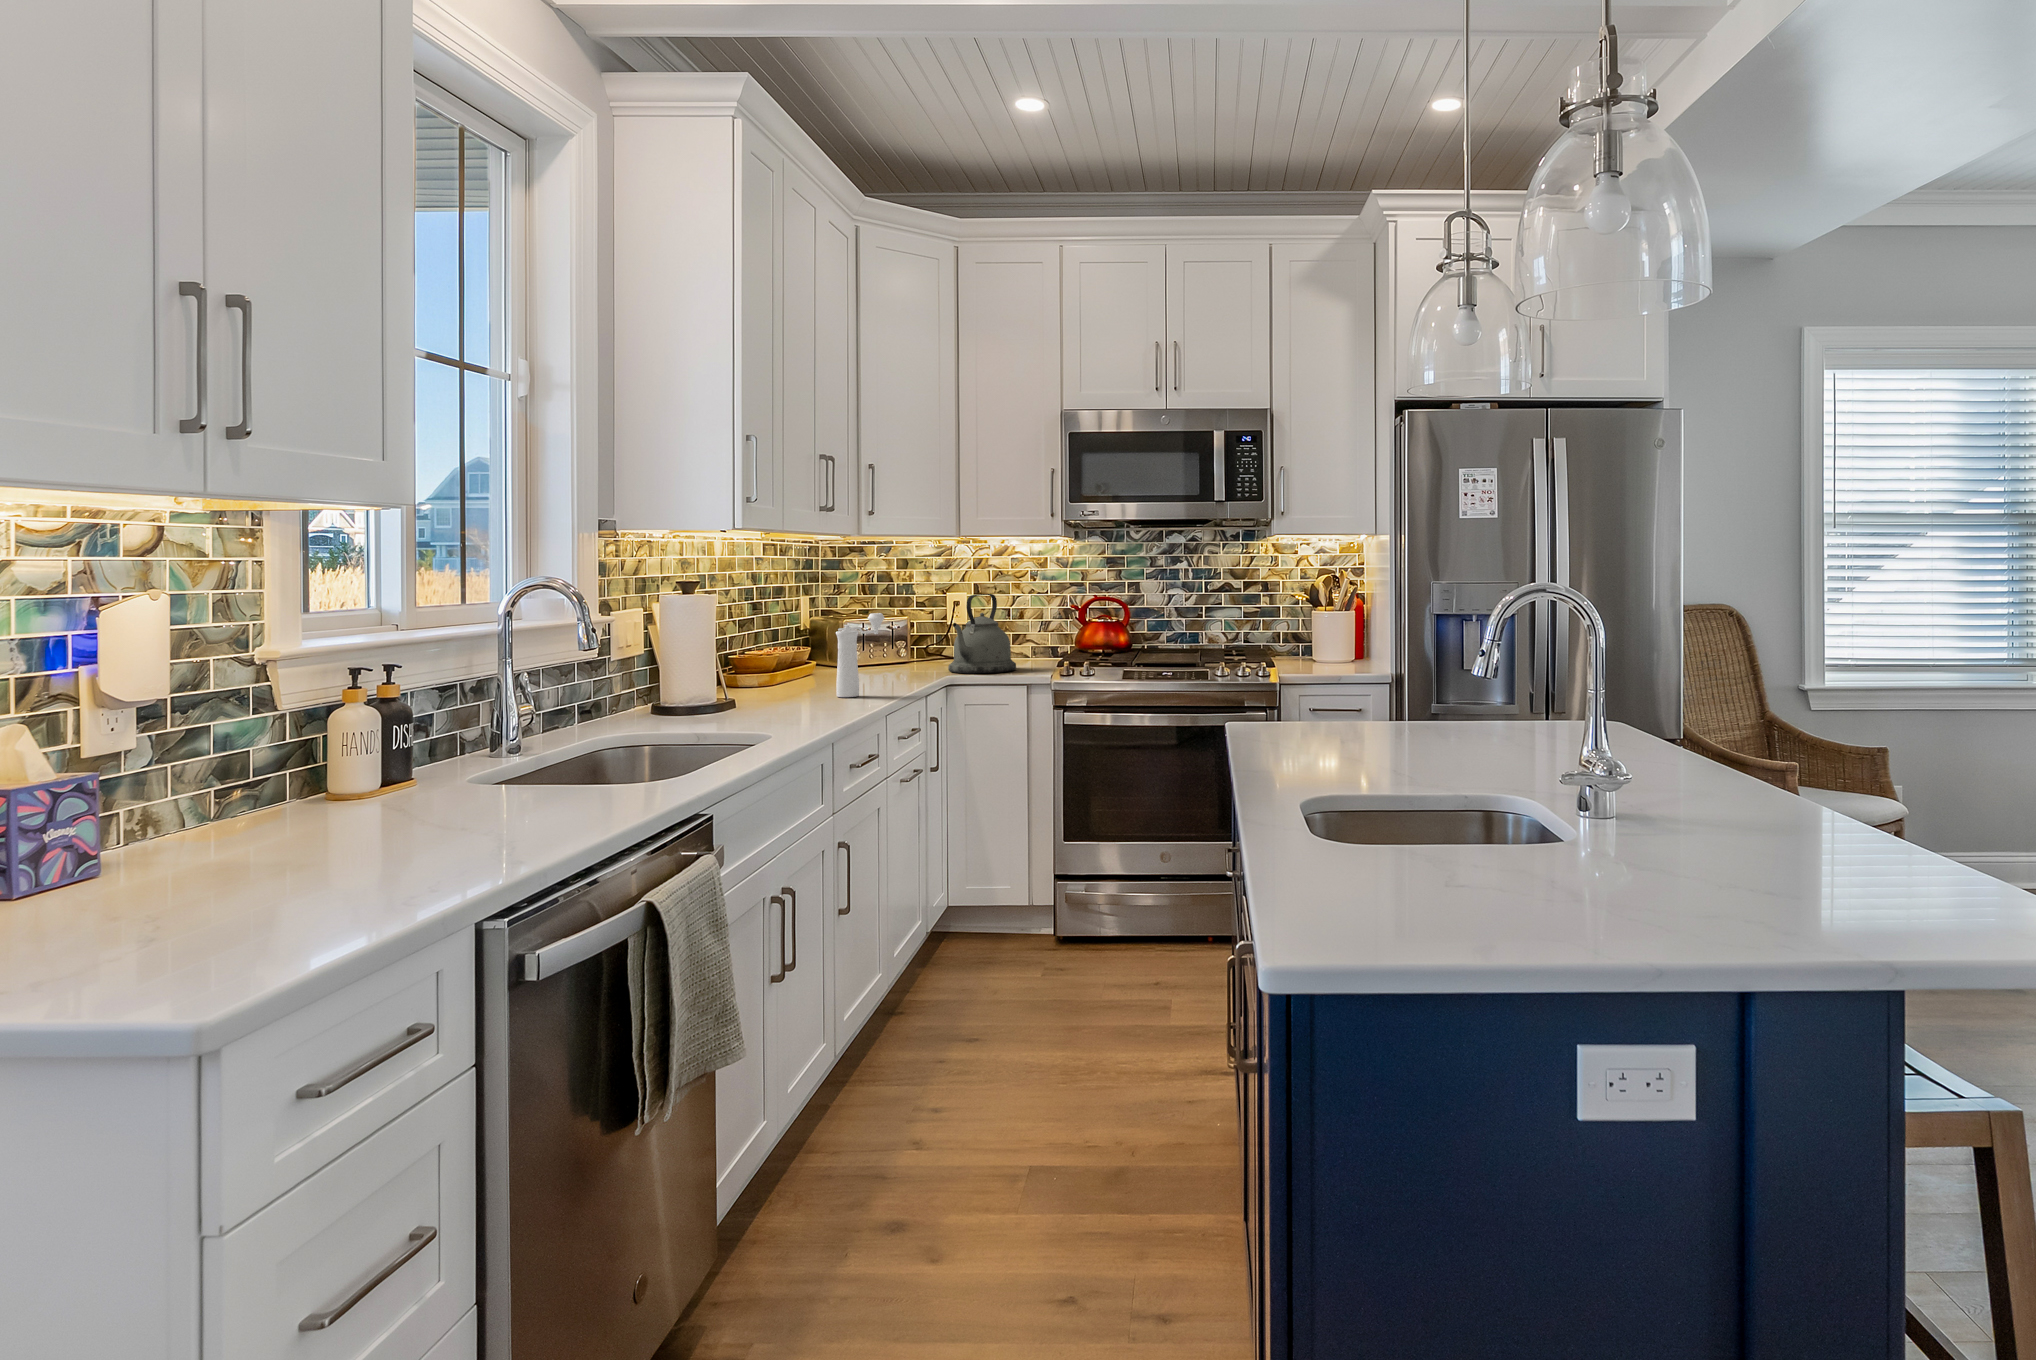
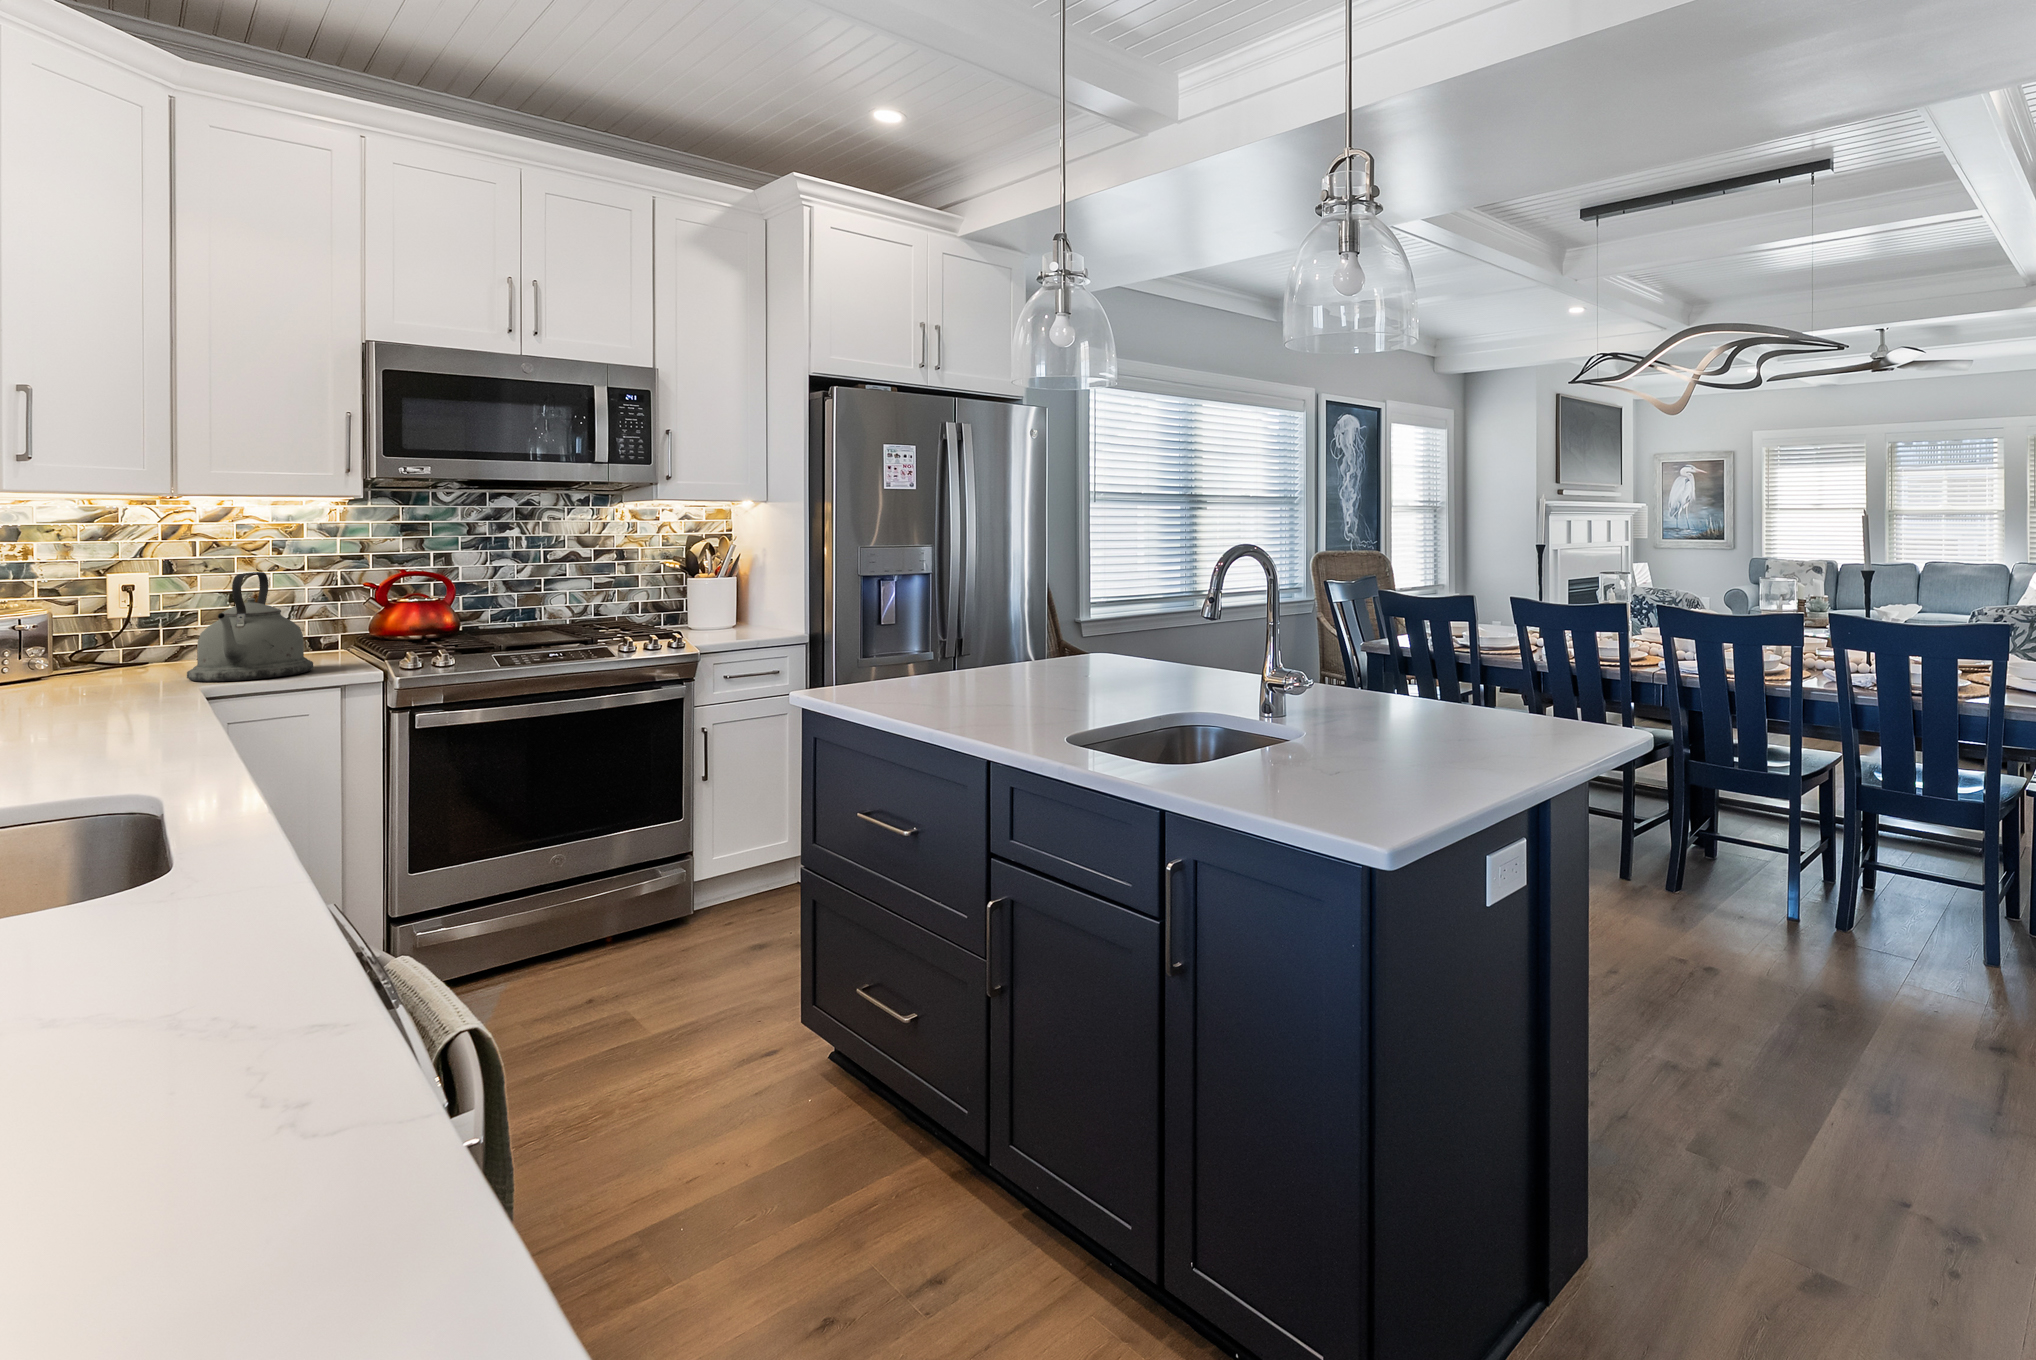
pepper mill: present [836,613,884,697] -> none [60,605,148,737]

